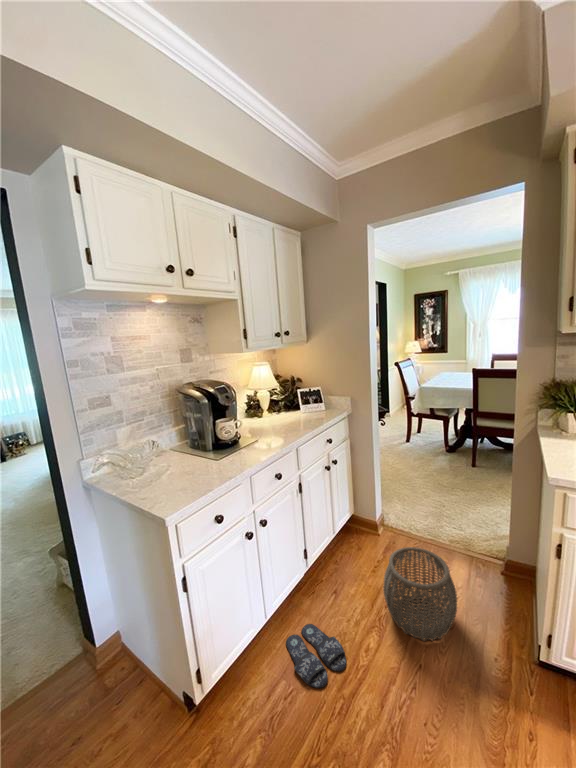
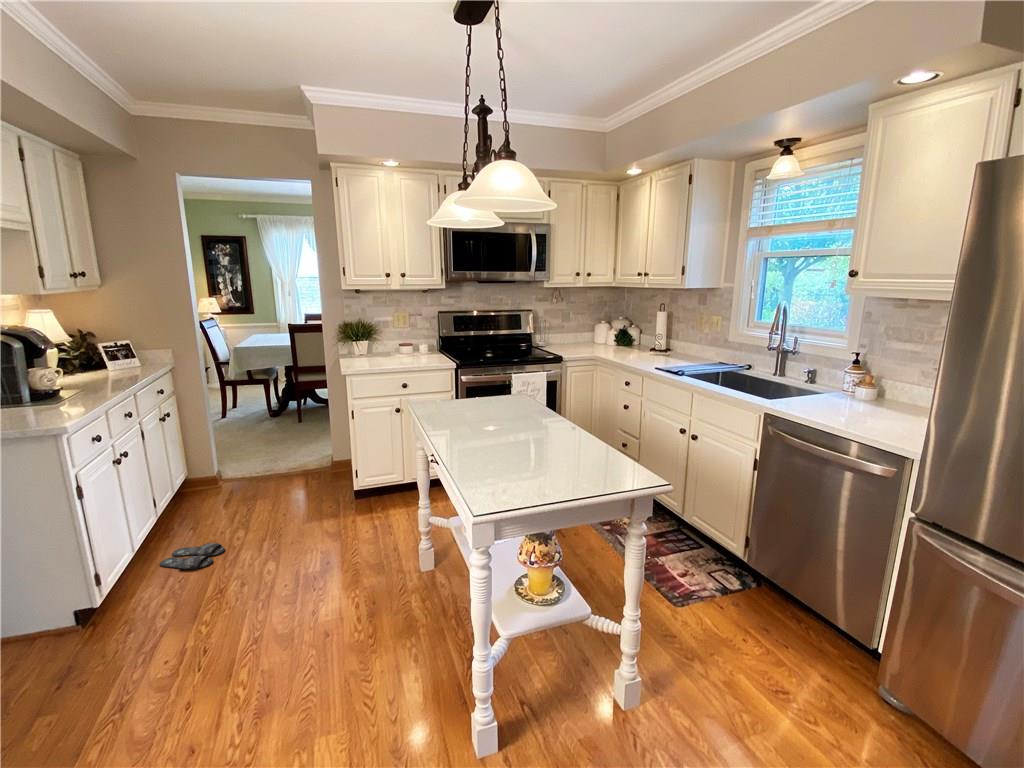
woven basket: present [383,547,457,641] -> none [242,460,302,520]

